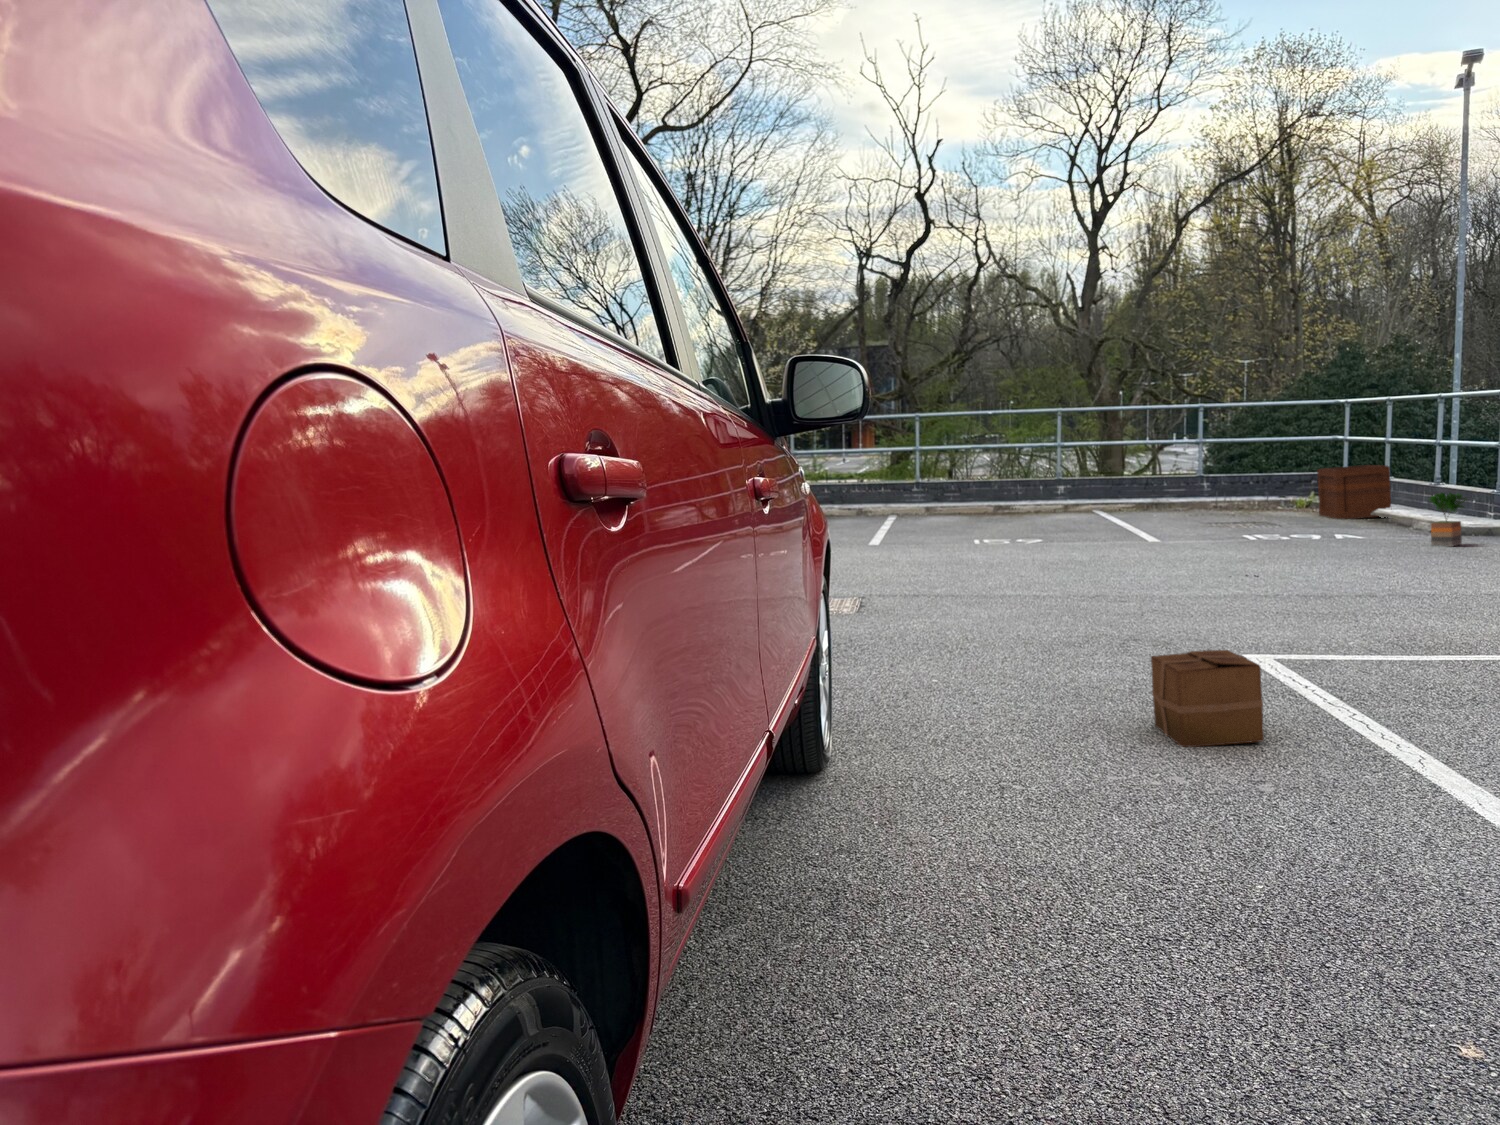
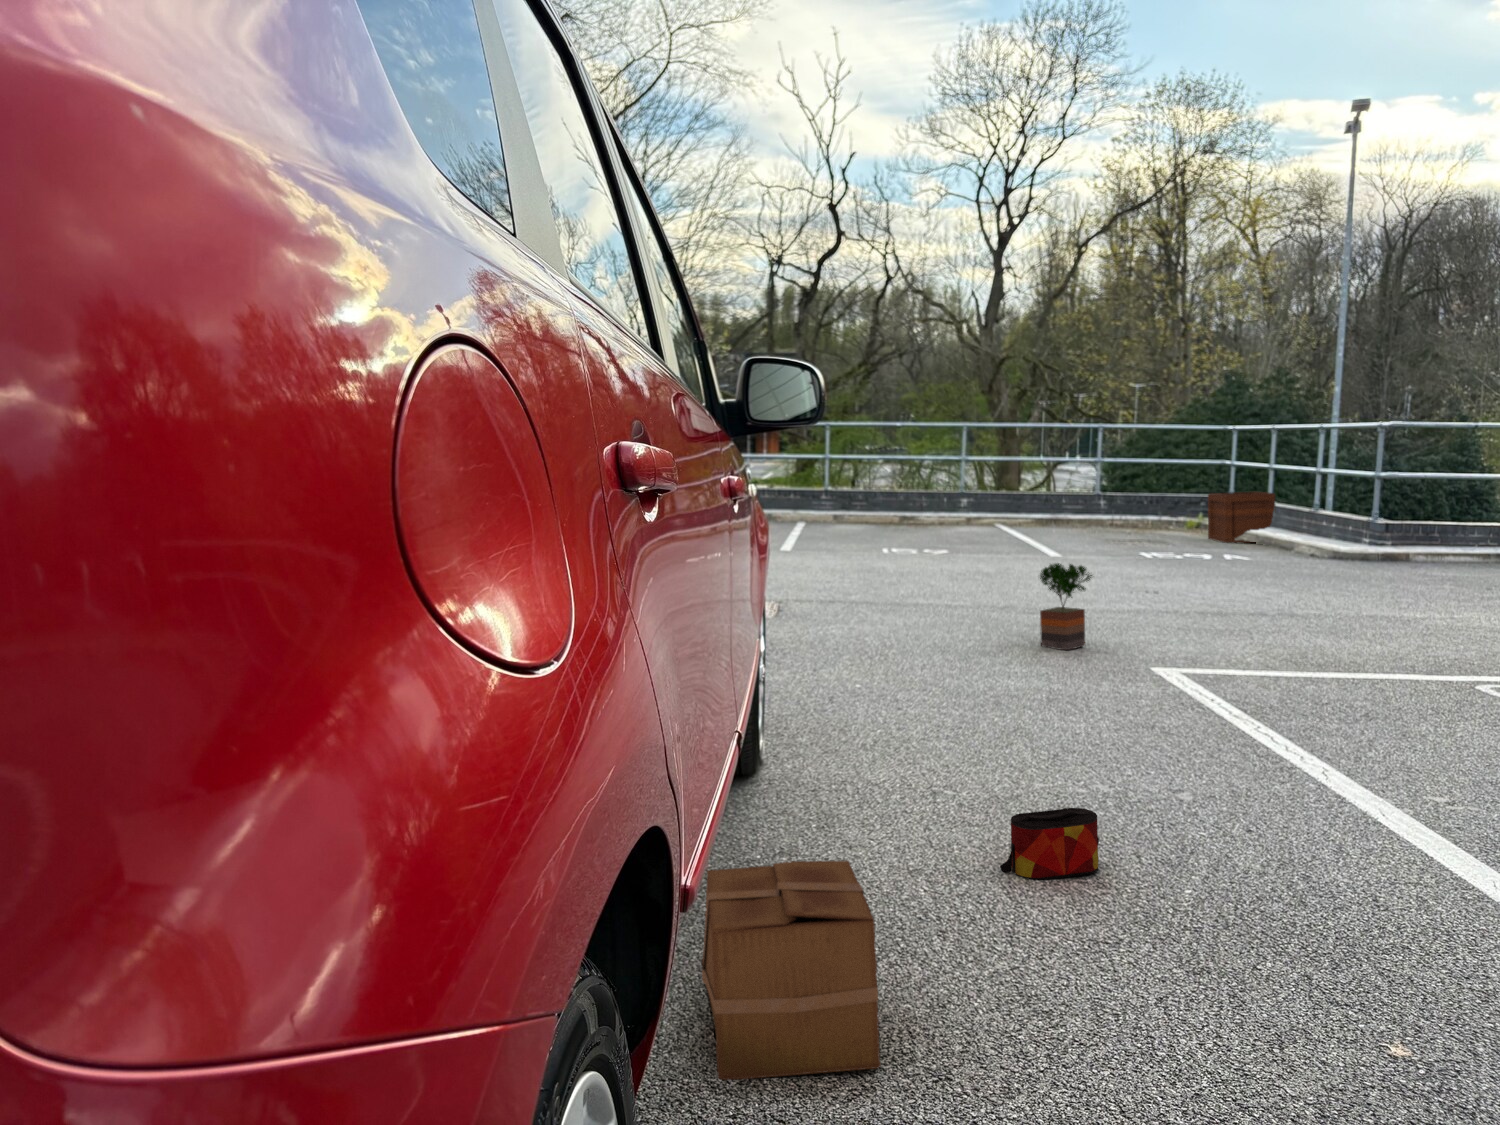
potted tree: present [1429,493,1467,547] -> present [1040,563,1092,650]
cardboard box: present [1151,650,1264,747] -> present [701,861,881,1080]
bag: none [1063,800,1166,874] -> present [1000,808,1099,880]

